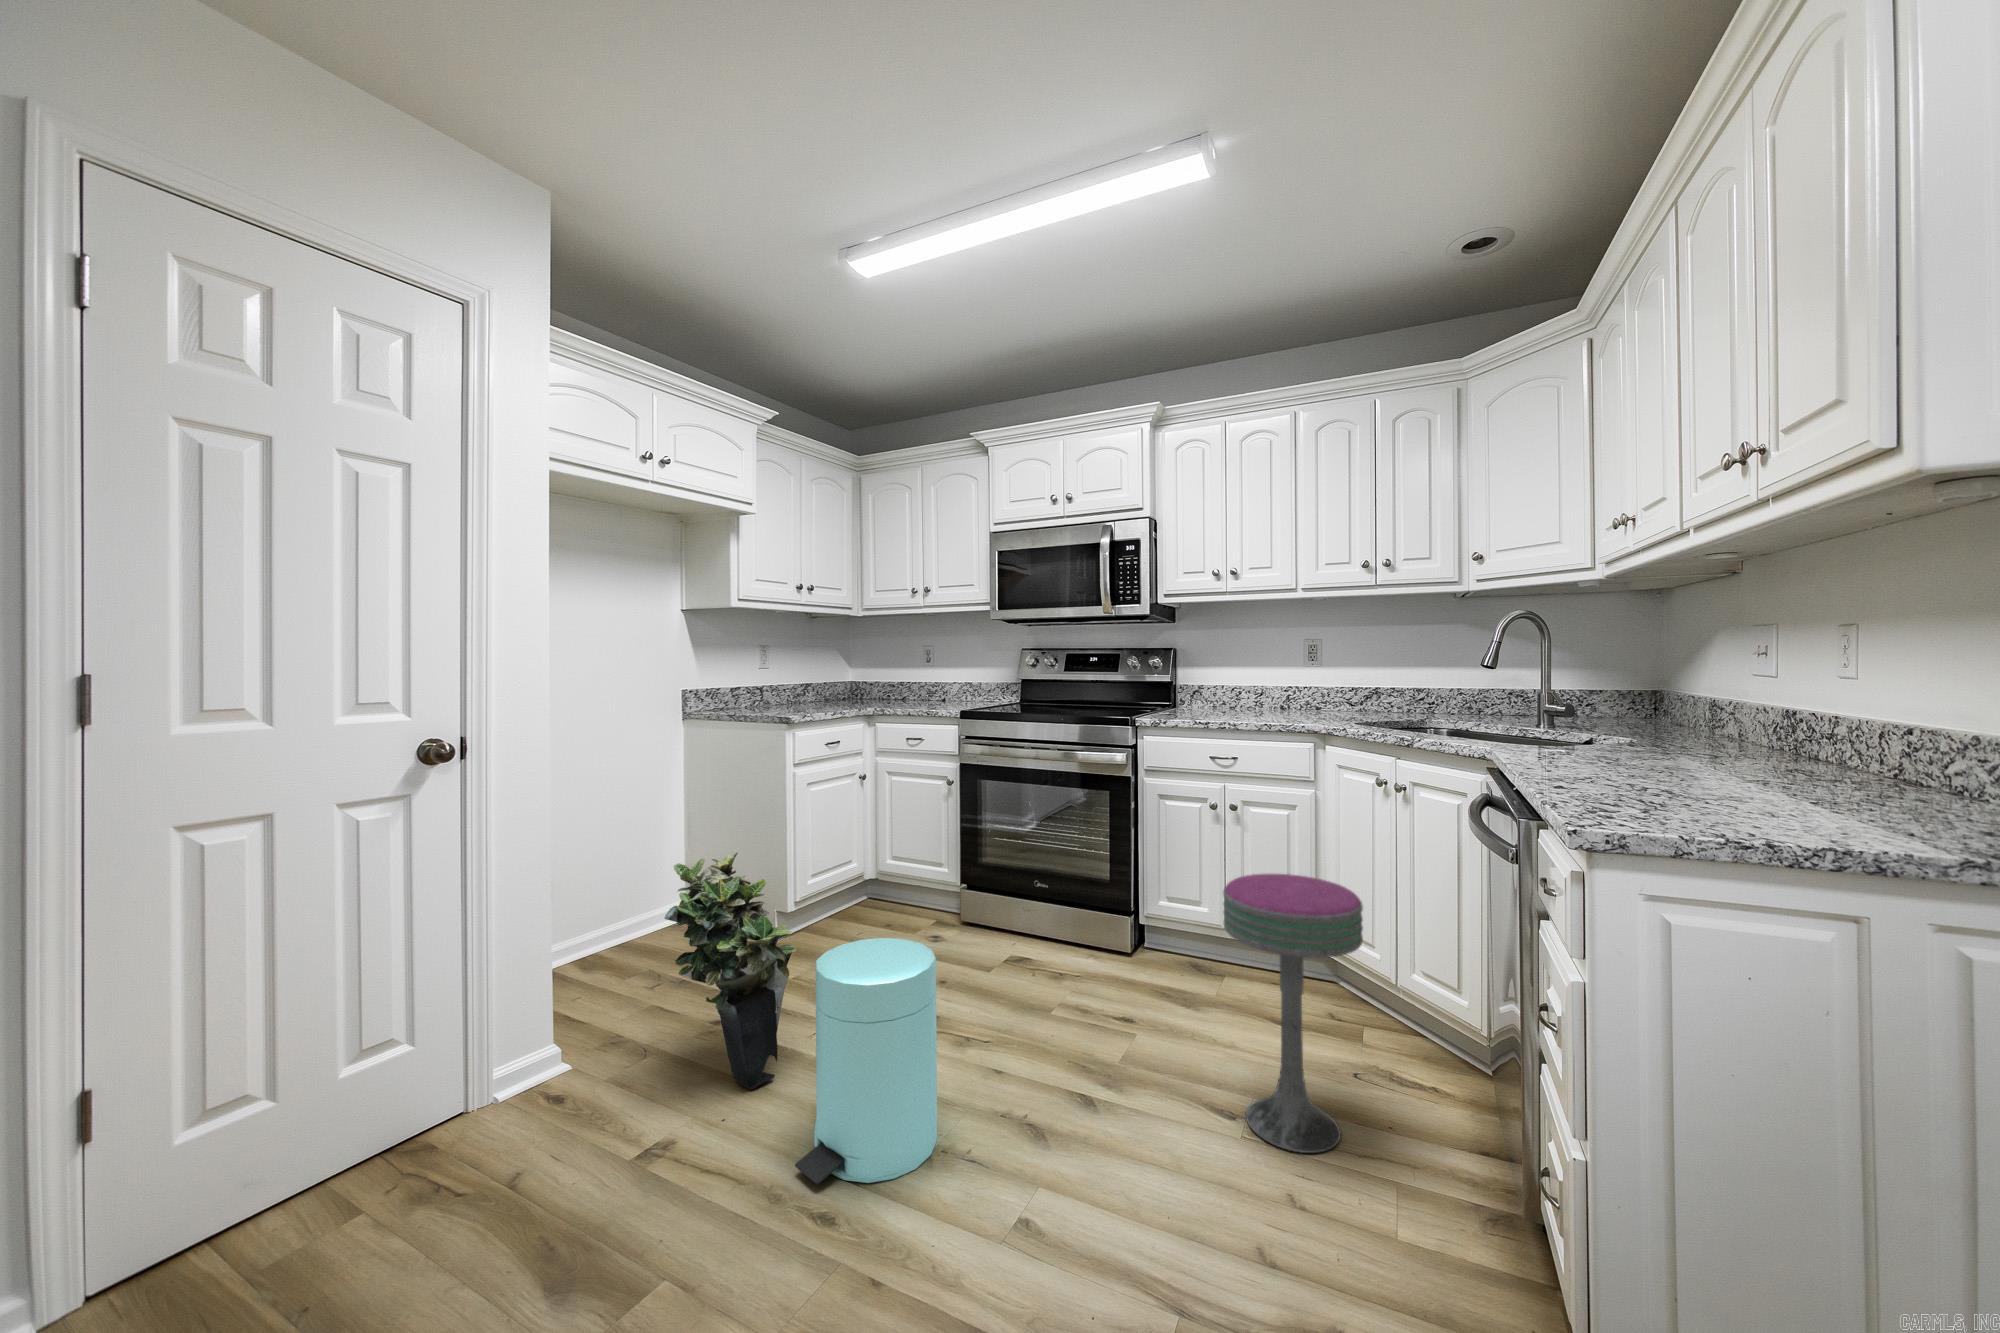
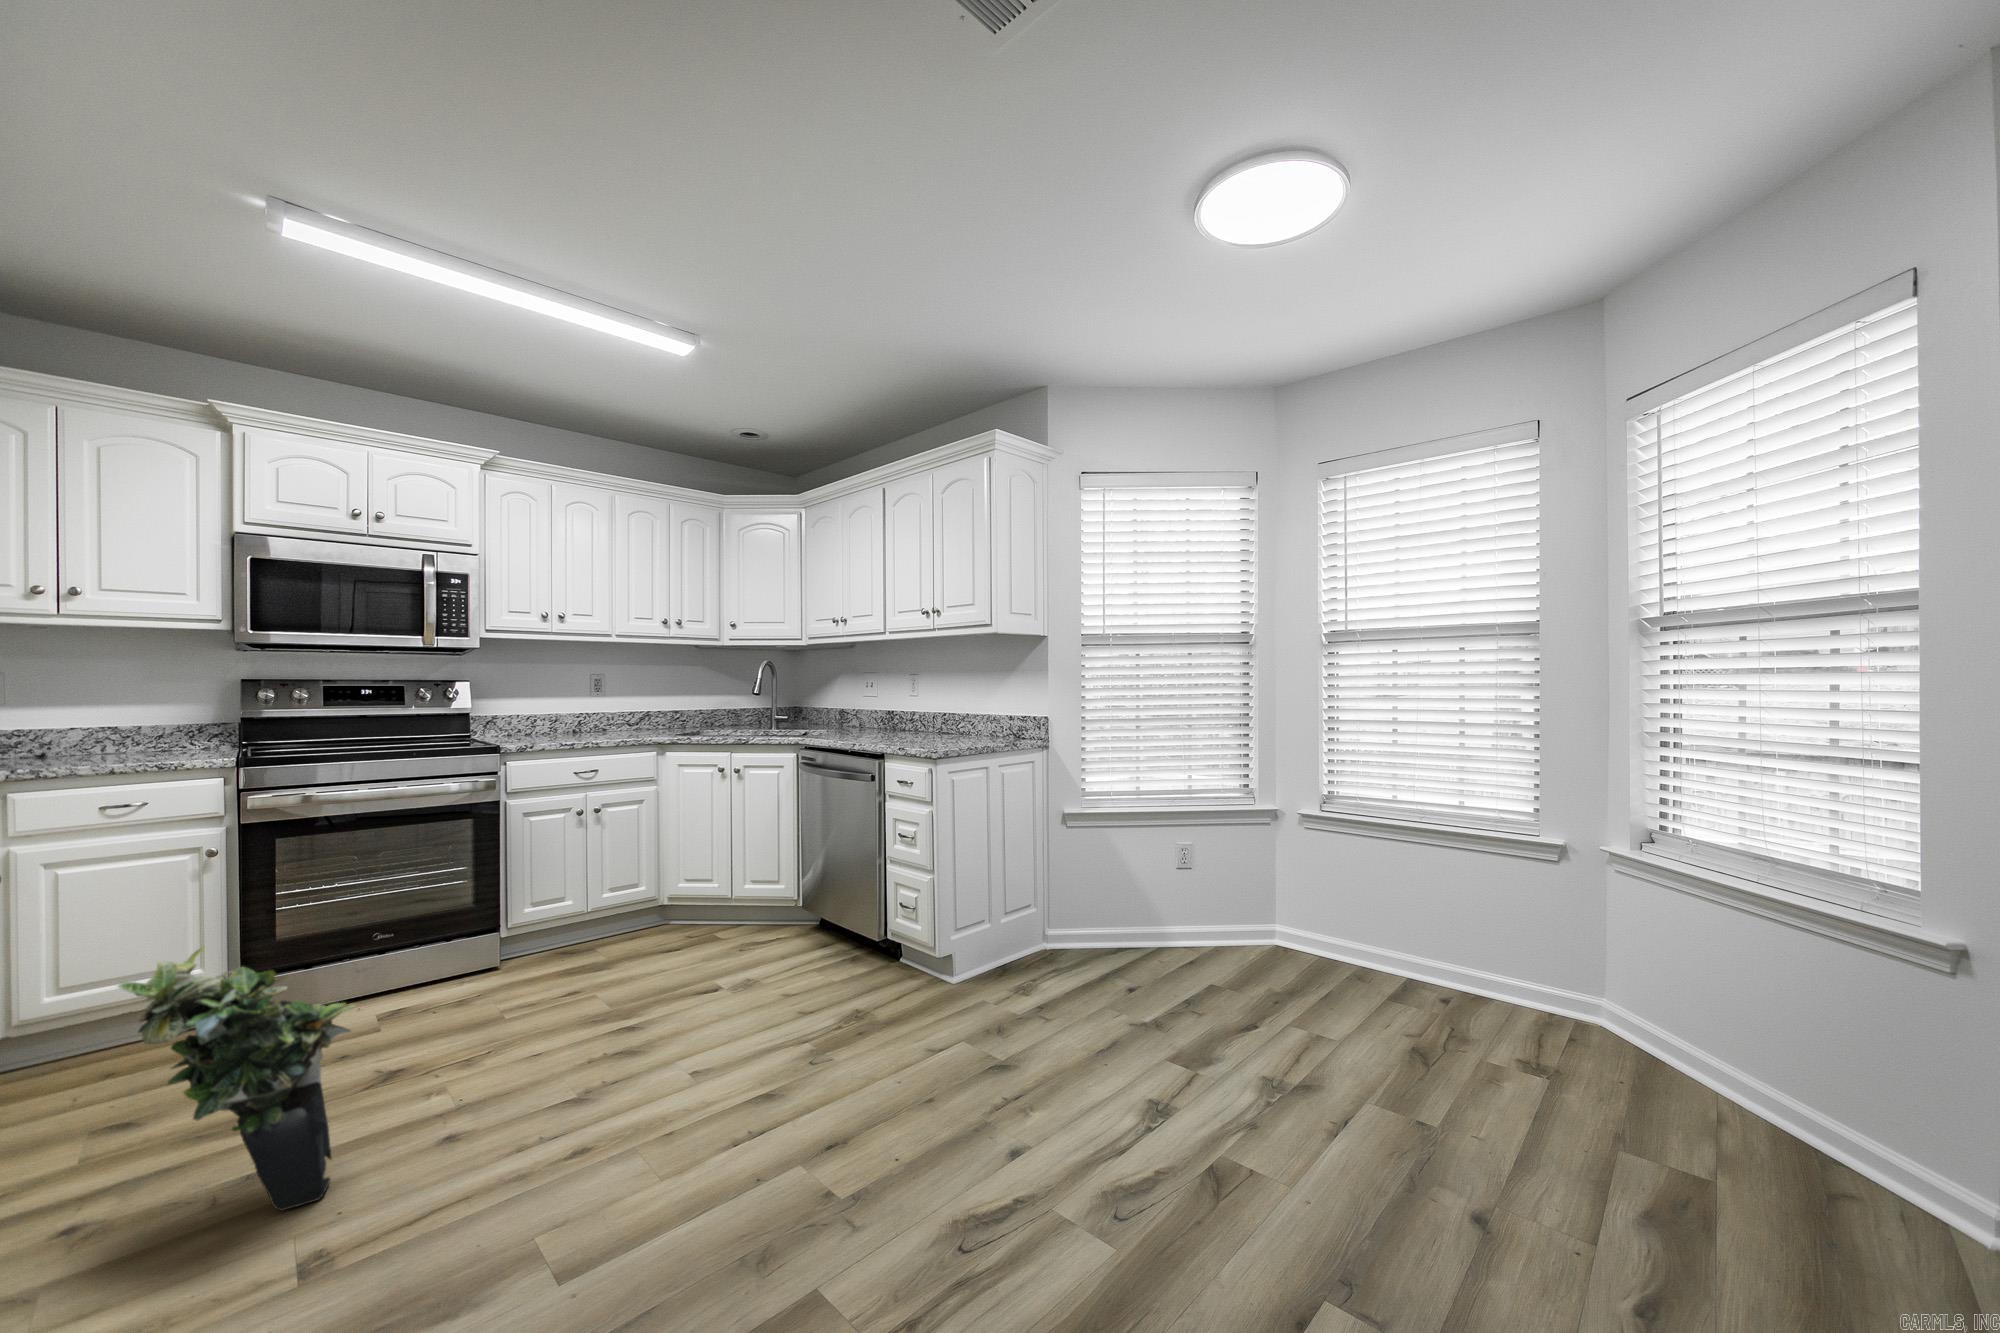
bar stool: present [1223,874,1363,1153] -> none [709,824,793,987]
trash can: present [795,938,937,1185] -> none [473,939,600,1160]

